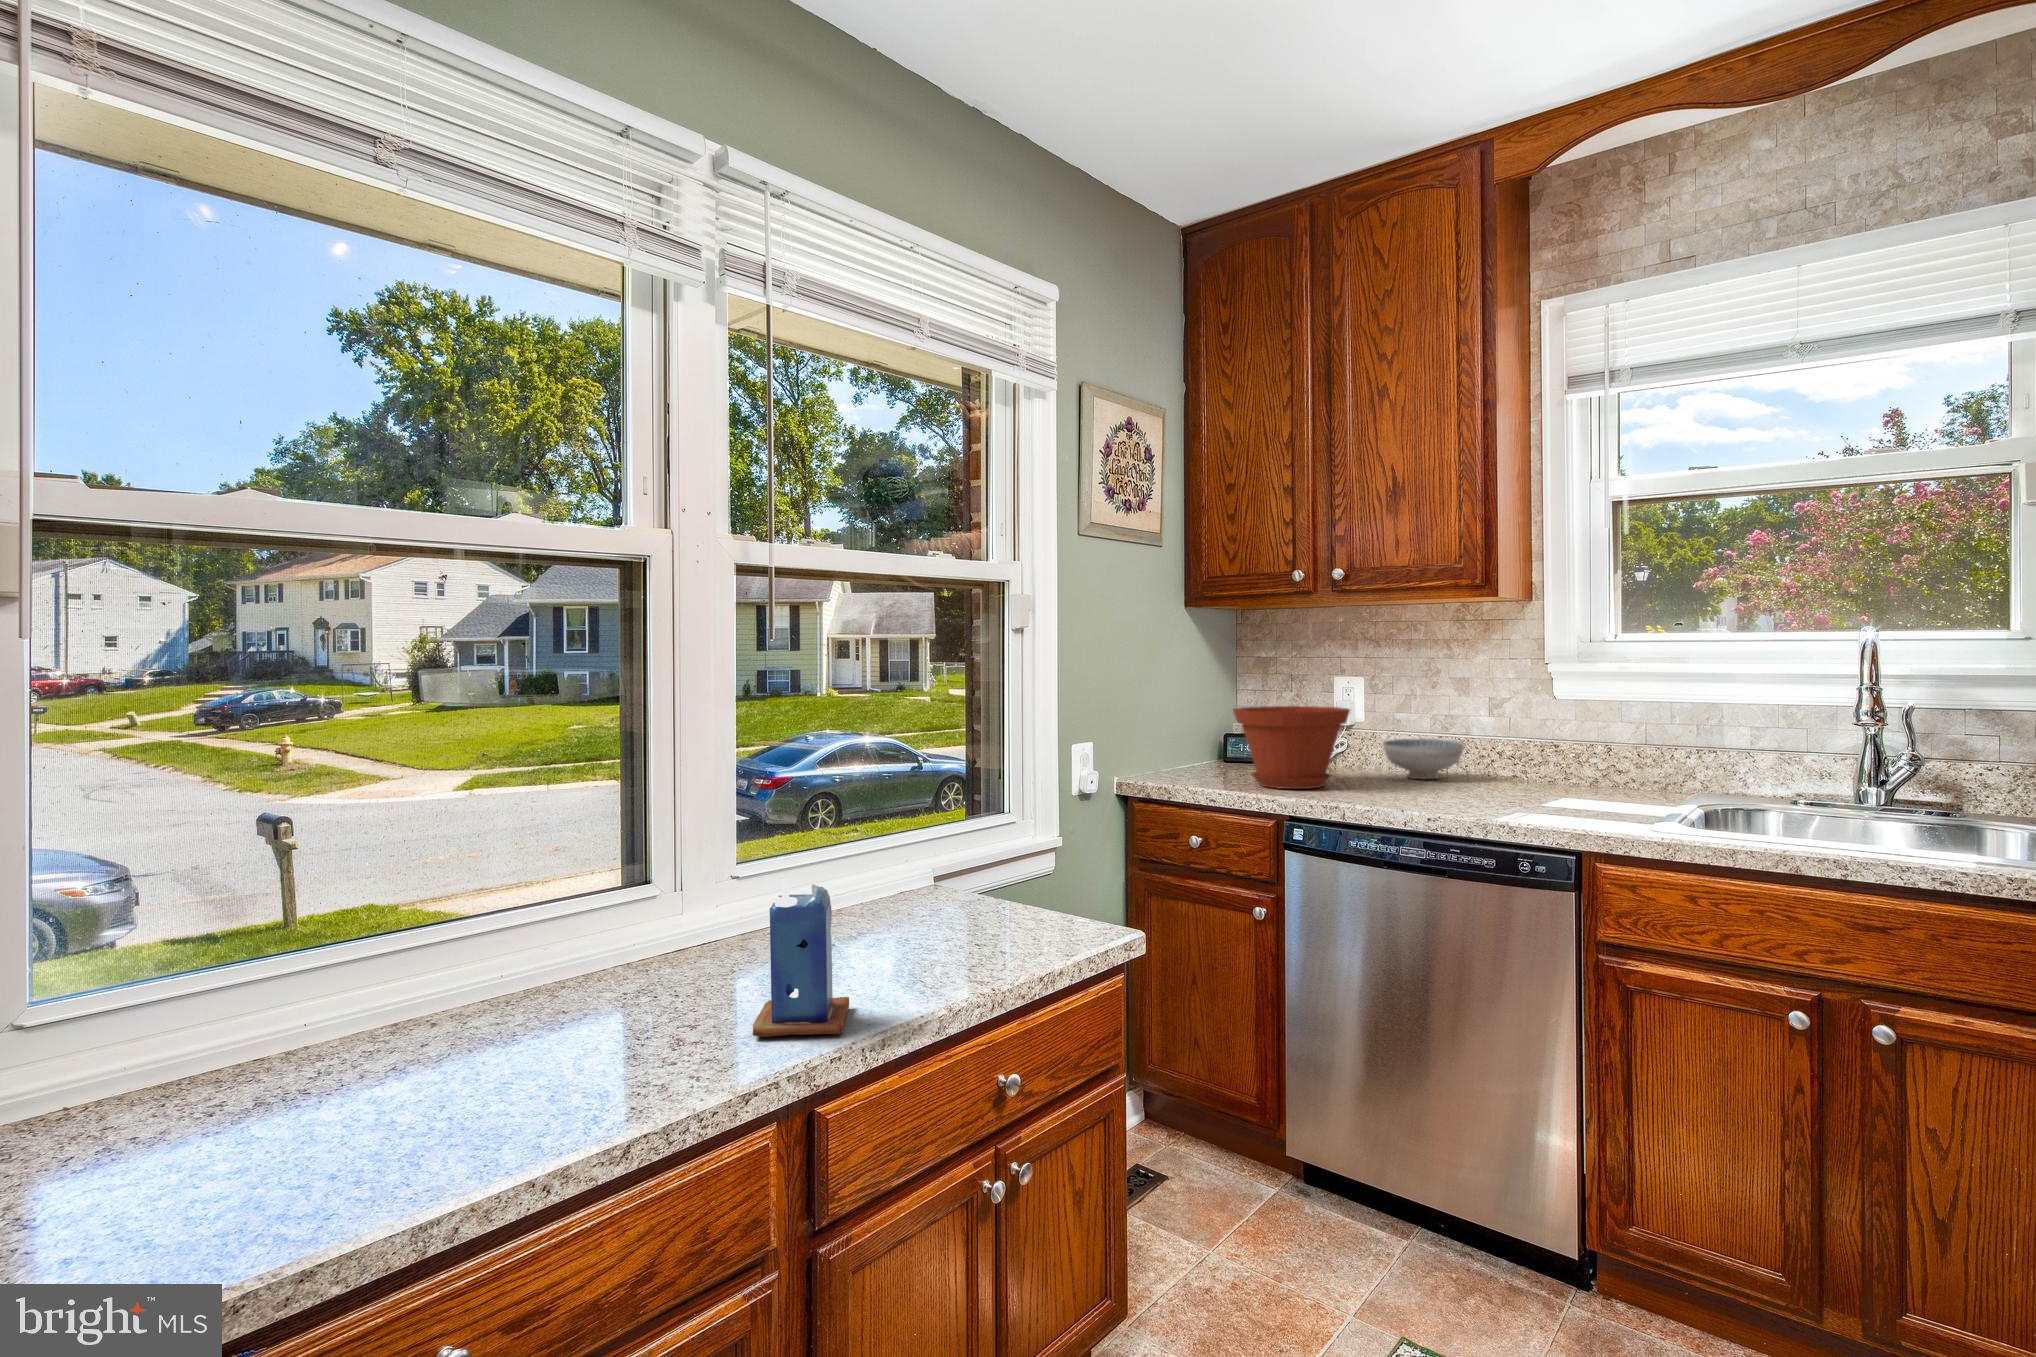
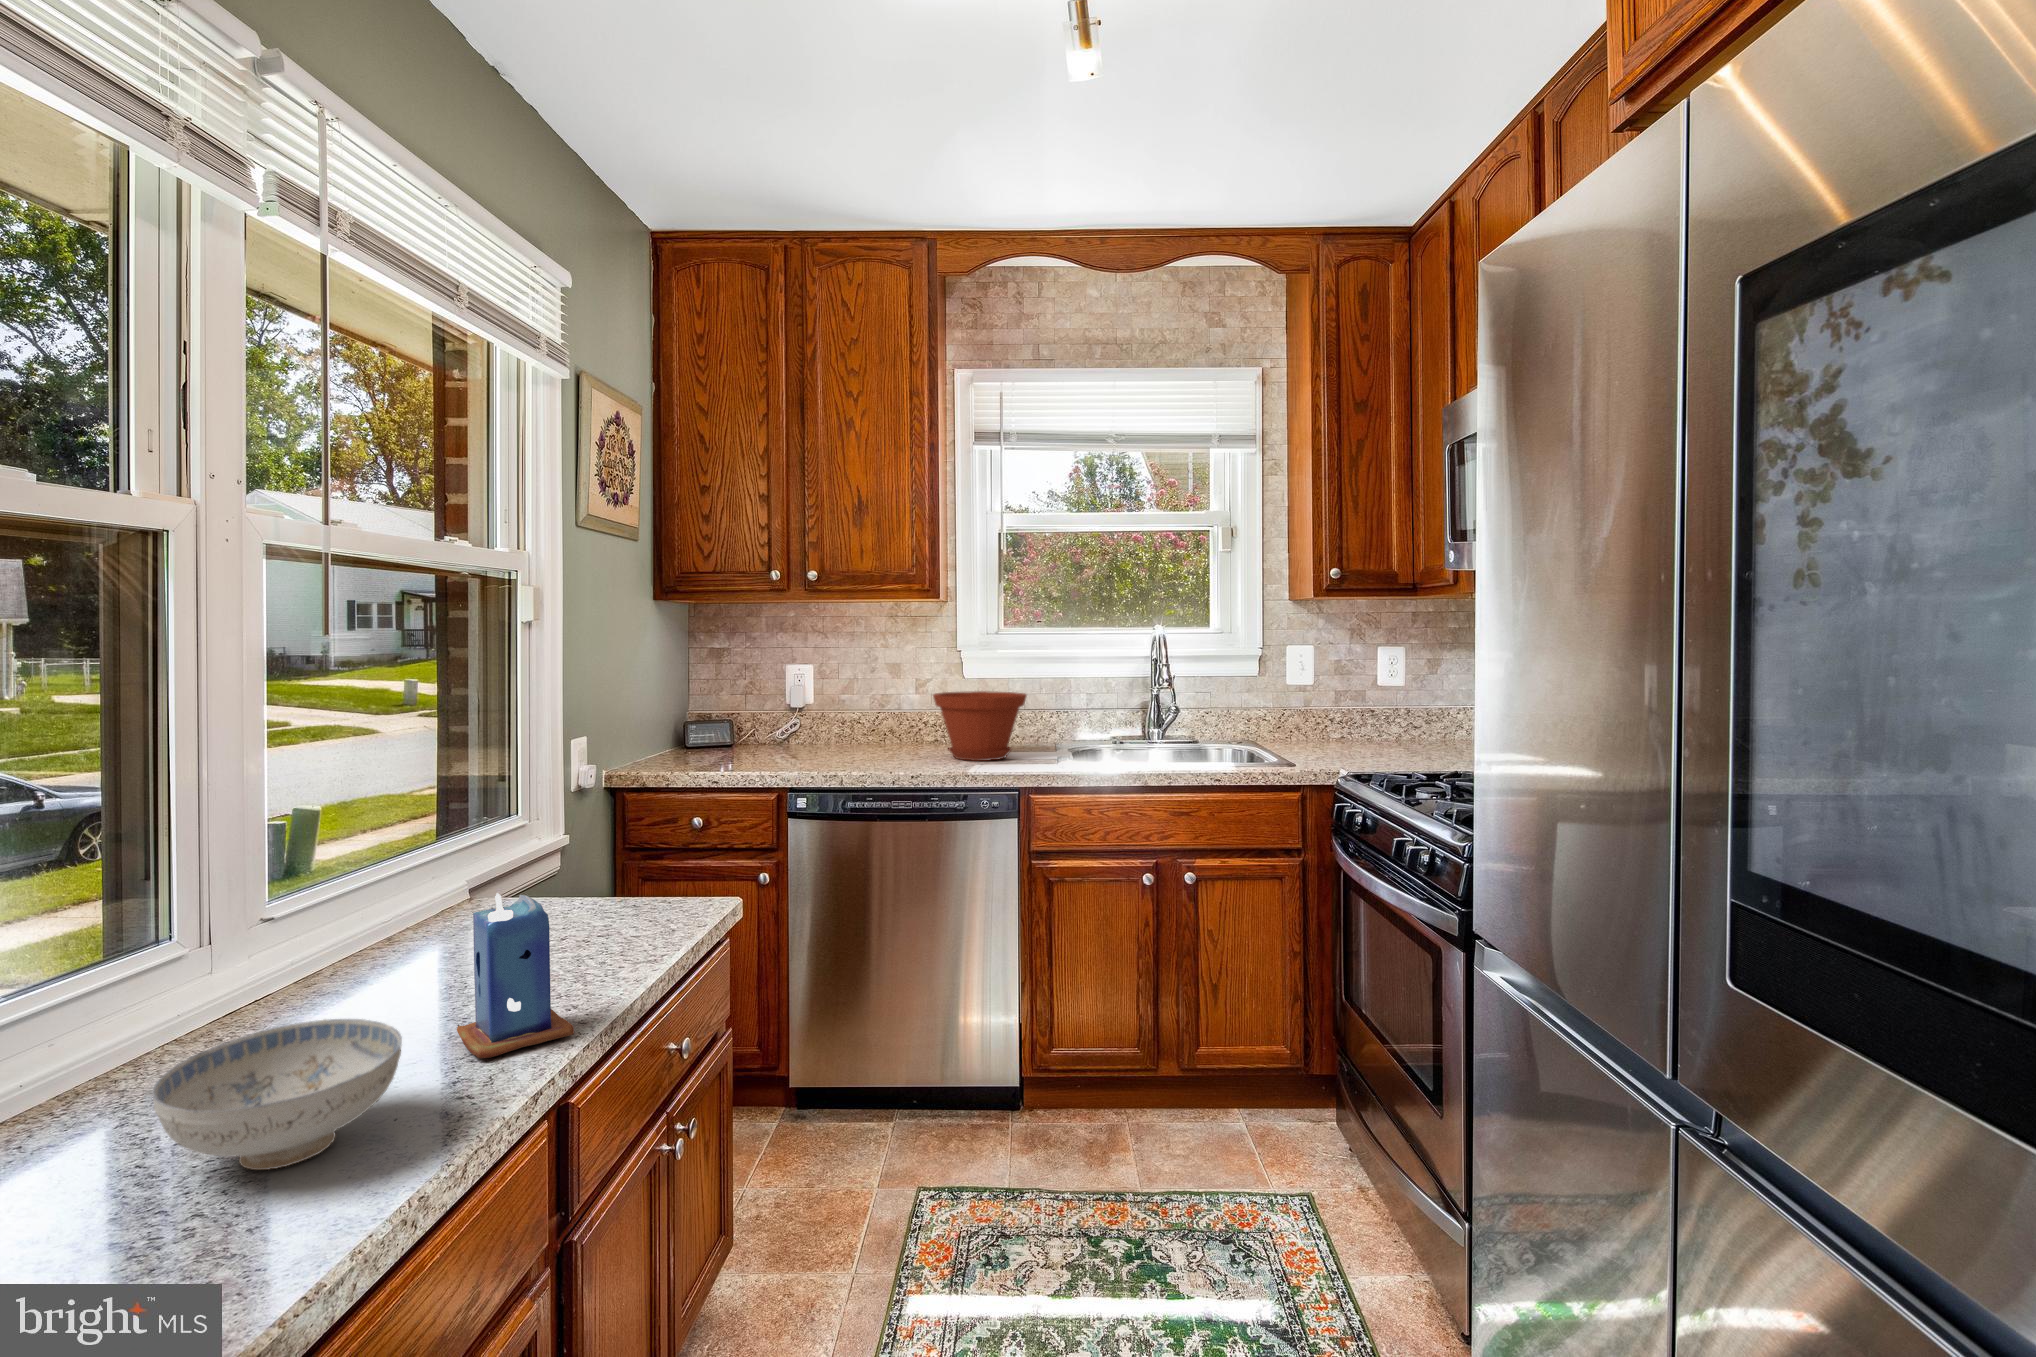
plant pot: present [1233,706,1350,789] -> present [933,691,1027,761]
ceramic bowl: present [1383,739,1464,779] -> present [152,1019,402,1170]

